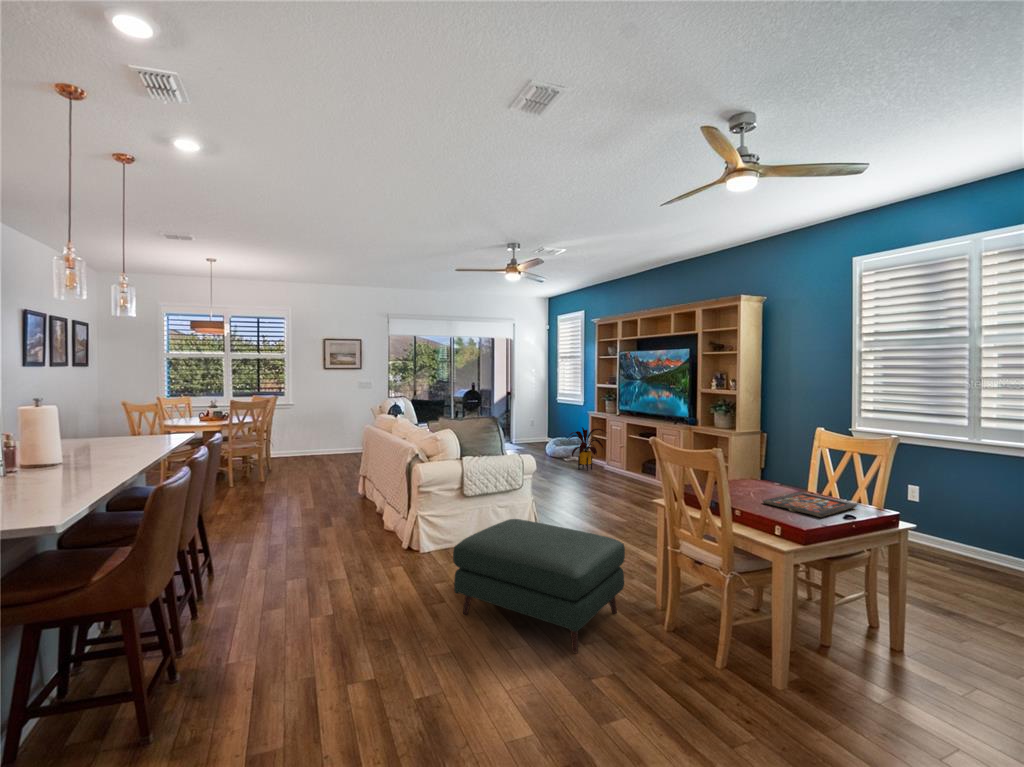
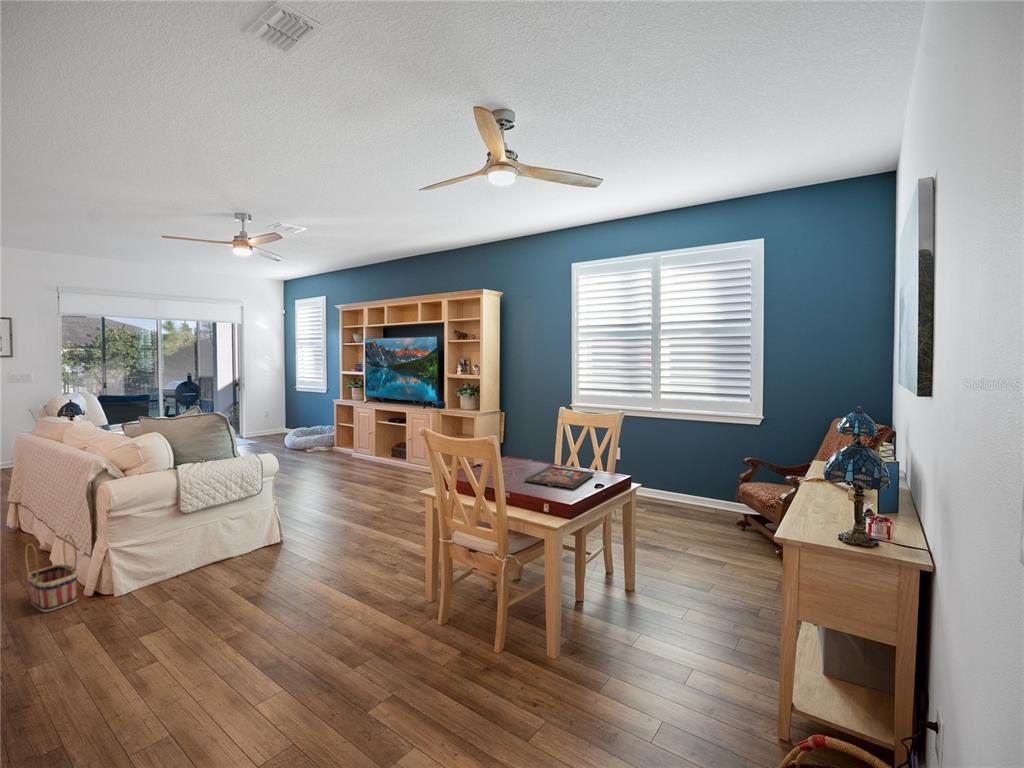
house plant: present [568,427,605,471] -> none [313,417,357,461]
basket: none [374,499,401,552] -> present [25,534,78,612]
ottoman: present [453,519,625,653] -> none [168,535,394,681]

